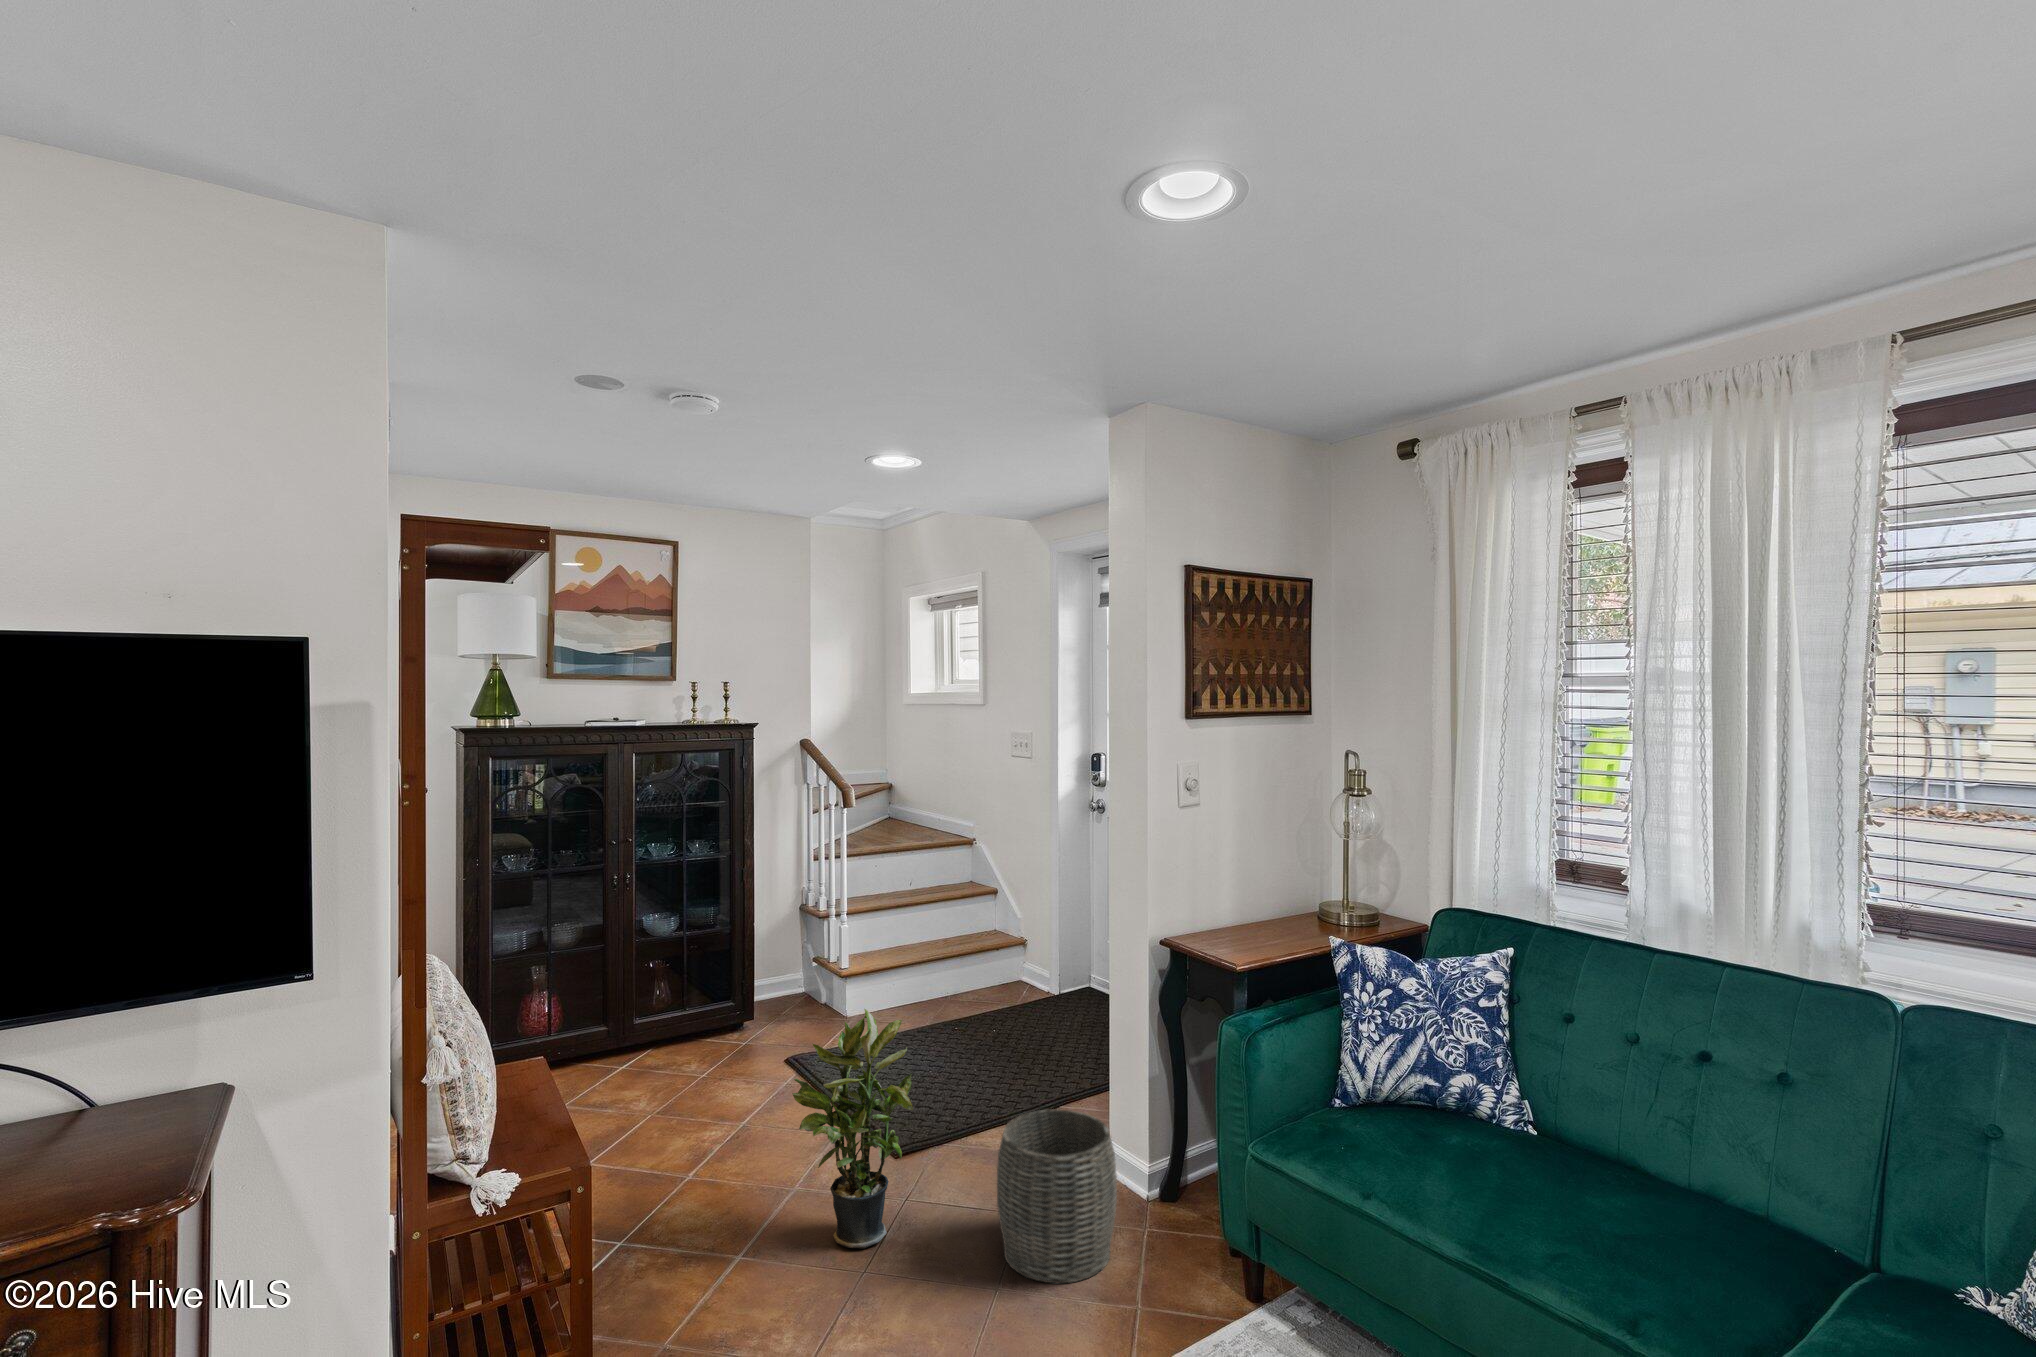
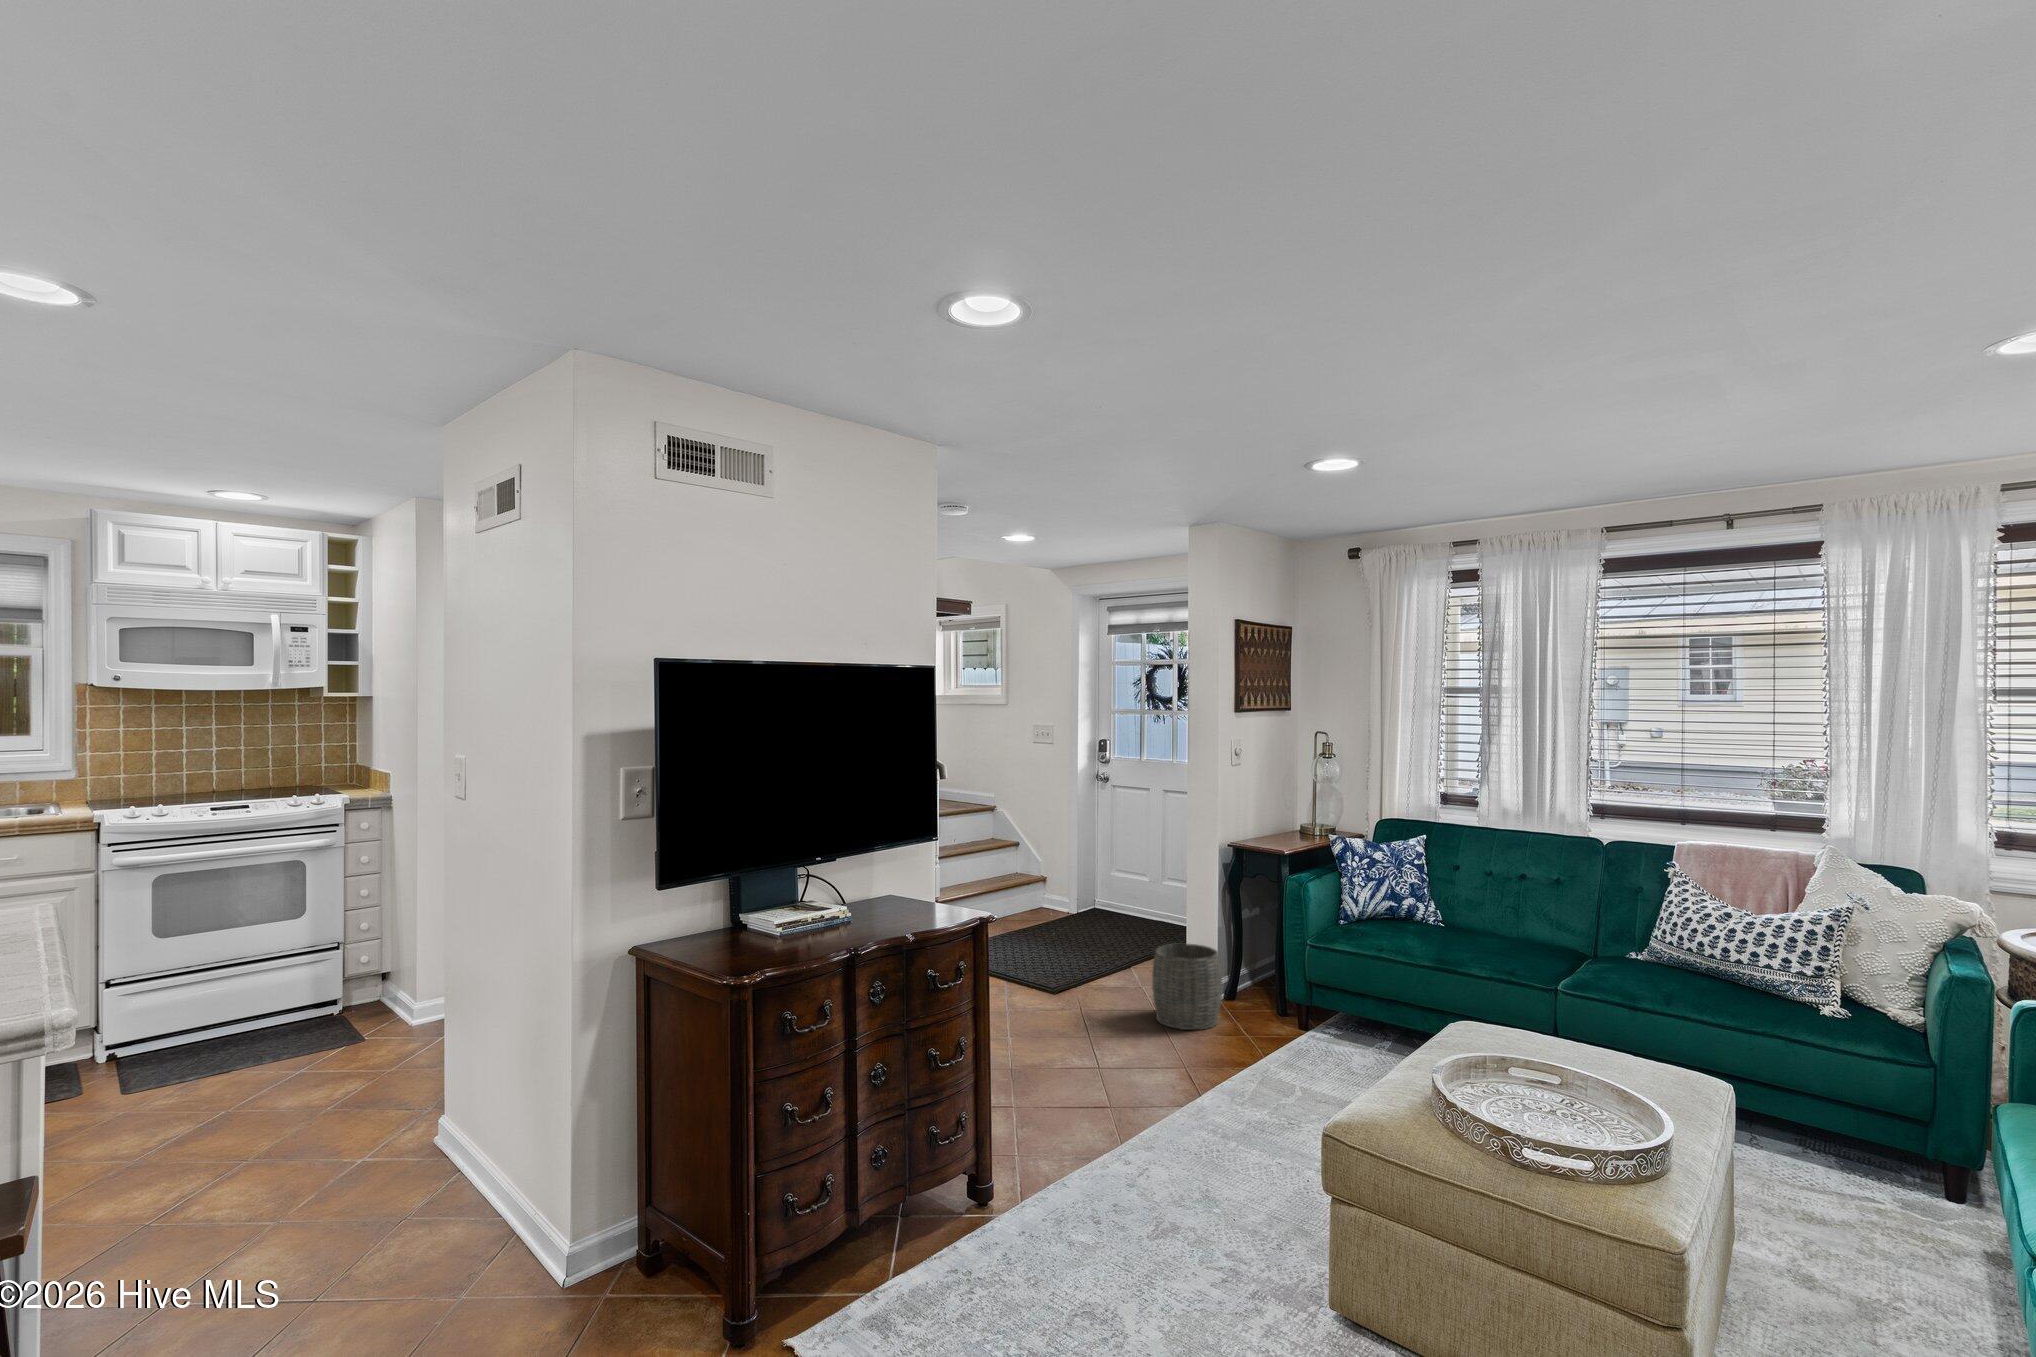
potted plant: present [792,1009,913,1249] -> none [1033,889,1103,1027]

